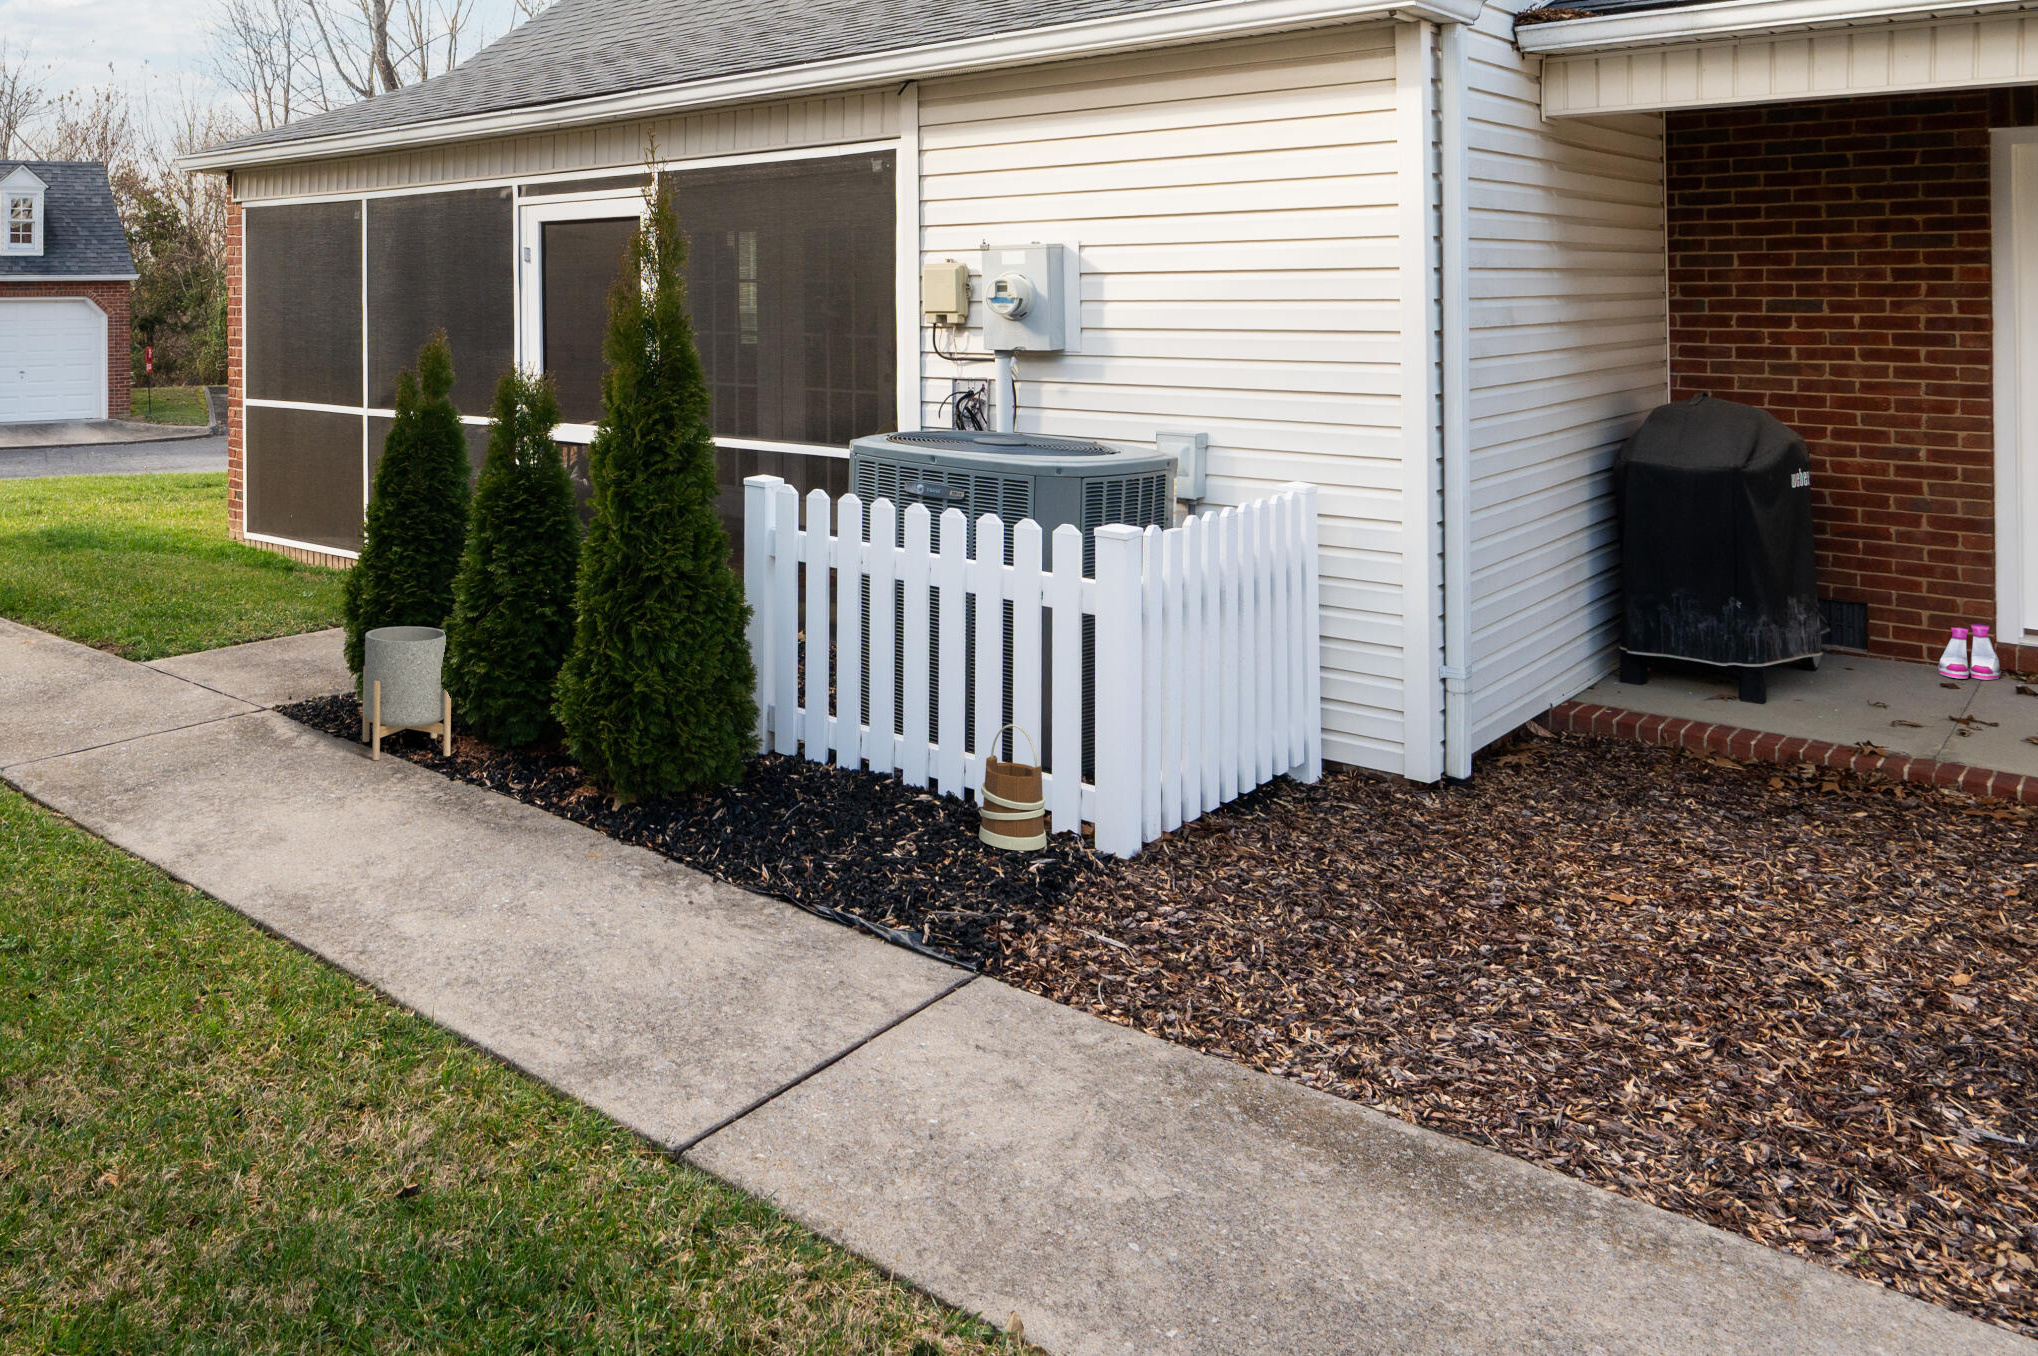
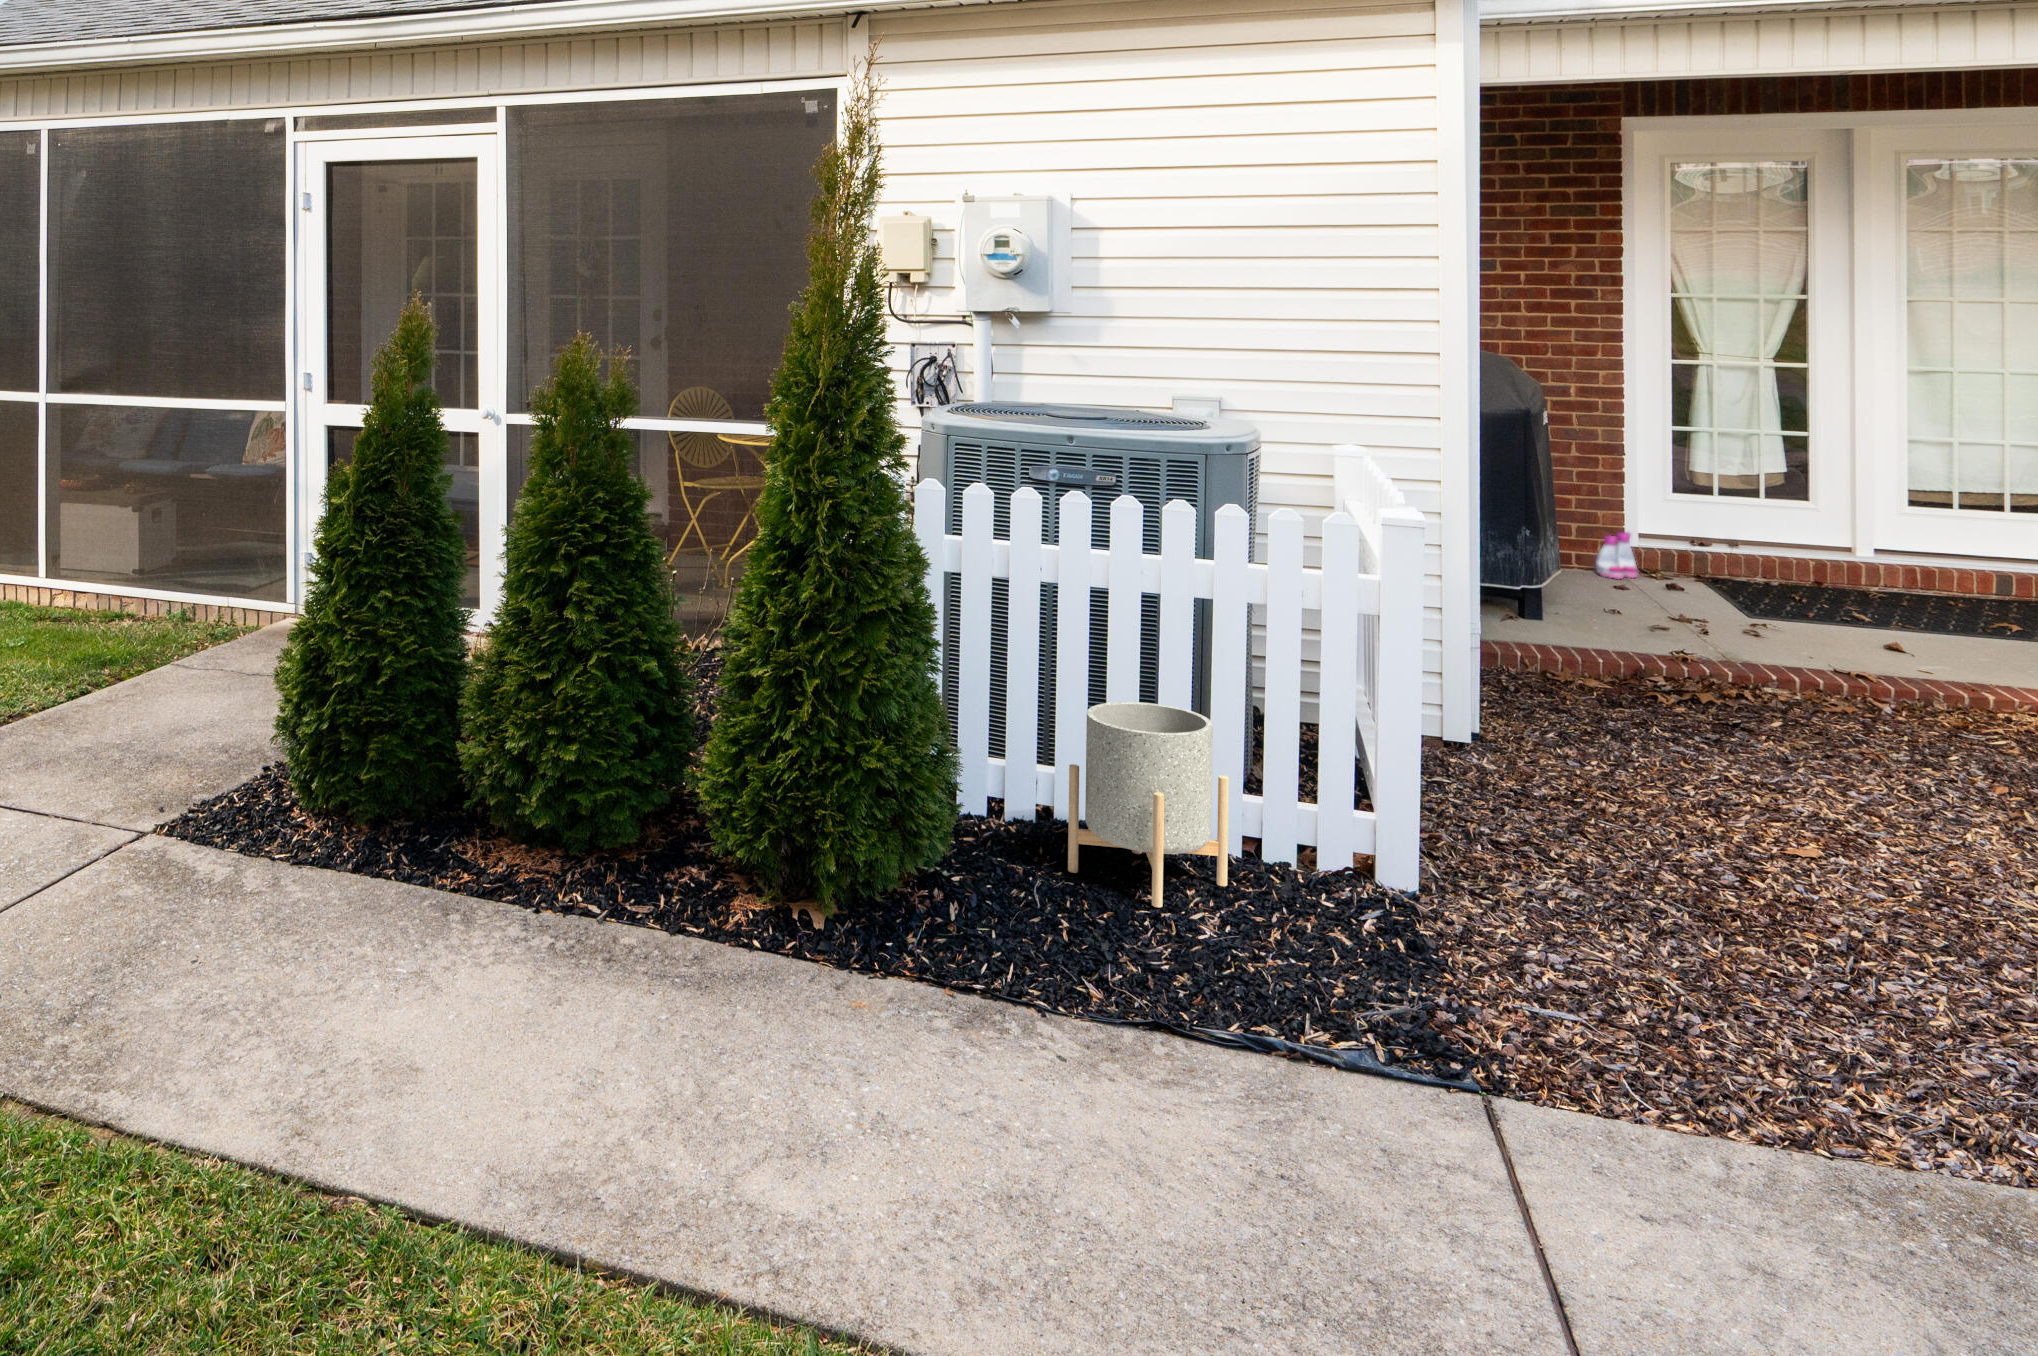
planter: present [363,626,451,760] -> present [1068,702,1229,908]
wooden bucket: present [979,724,1047,850] -> none [1285,757,1373,910]

